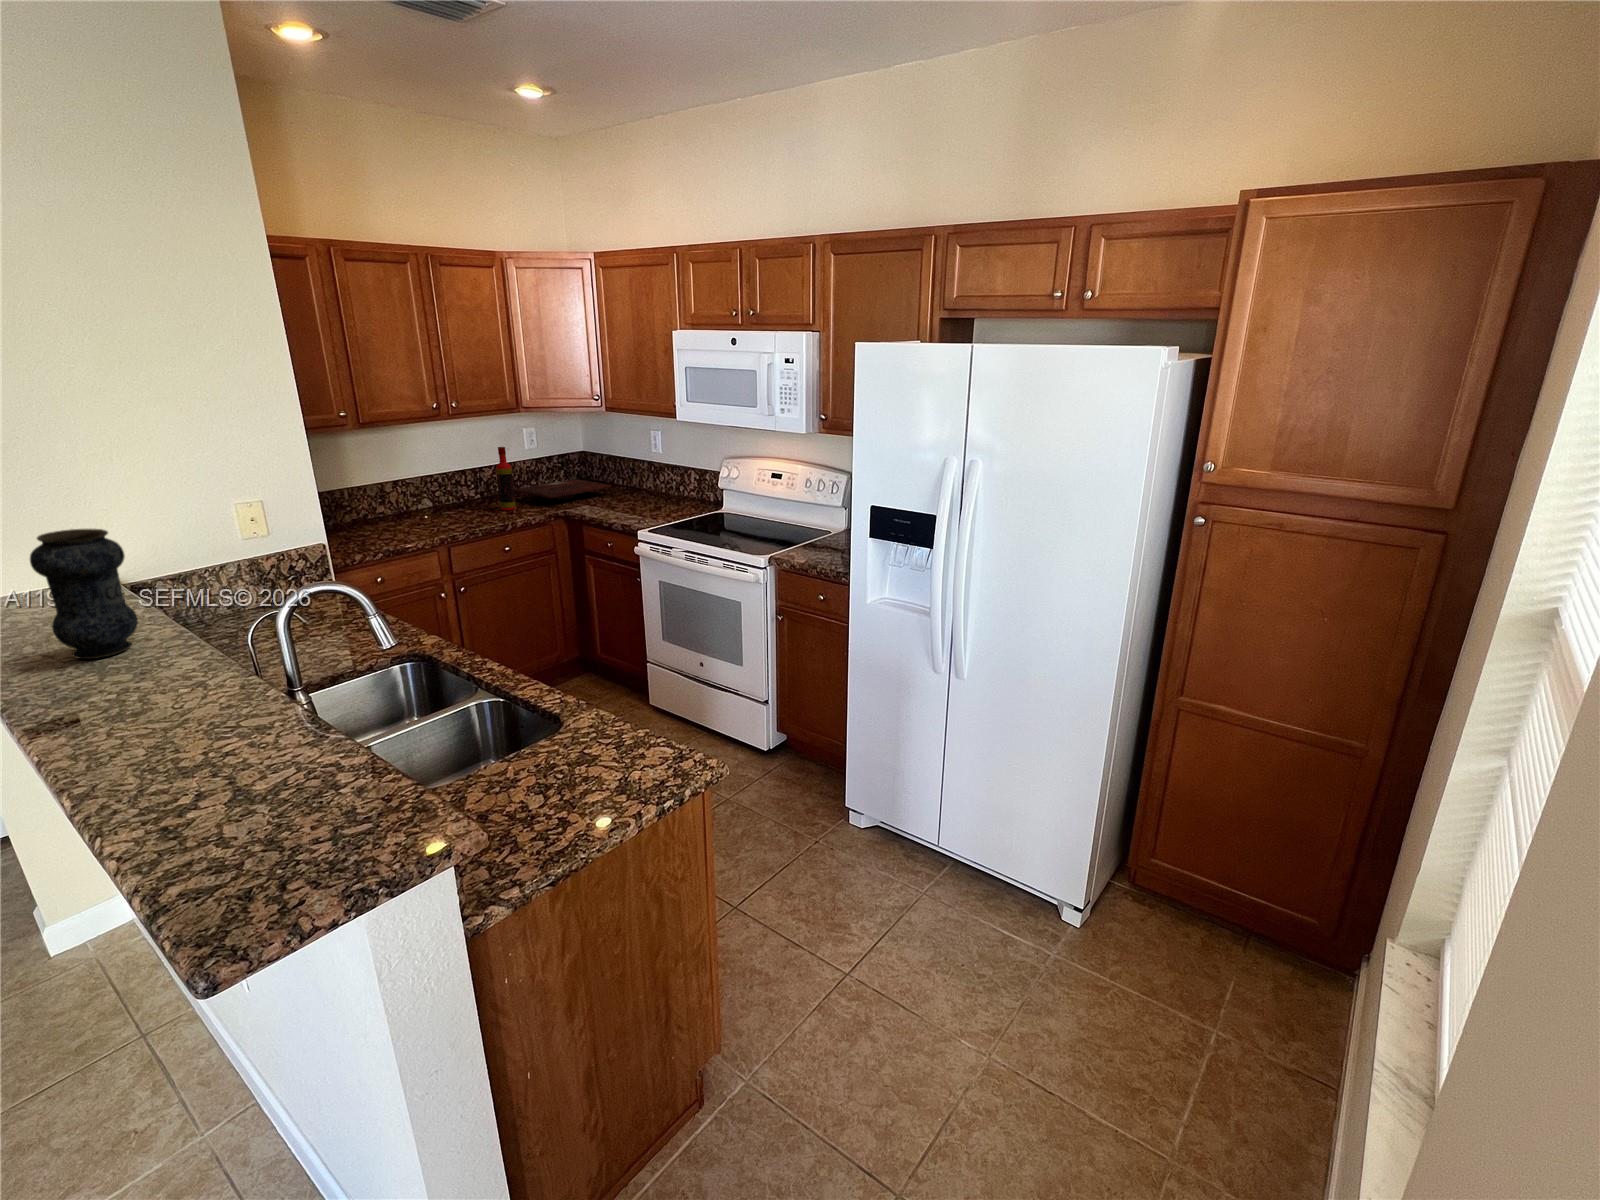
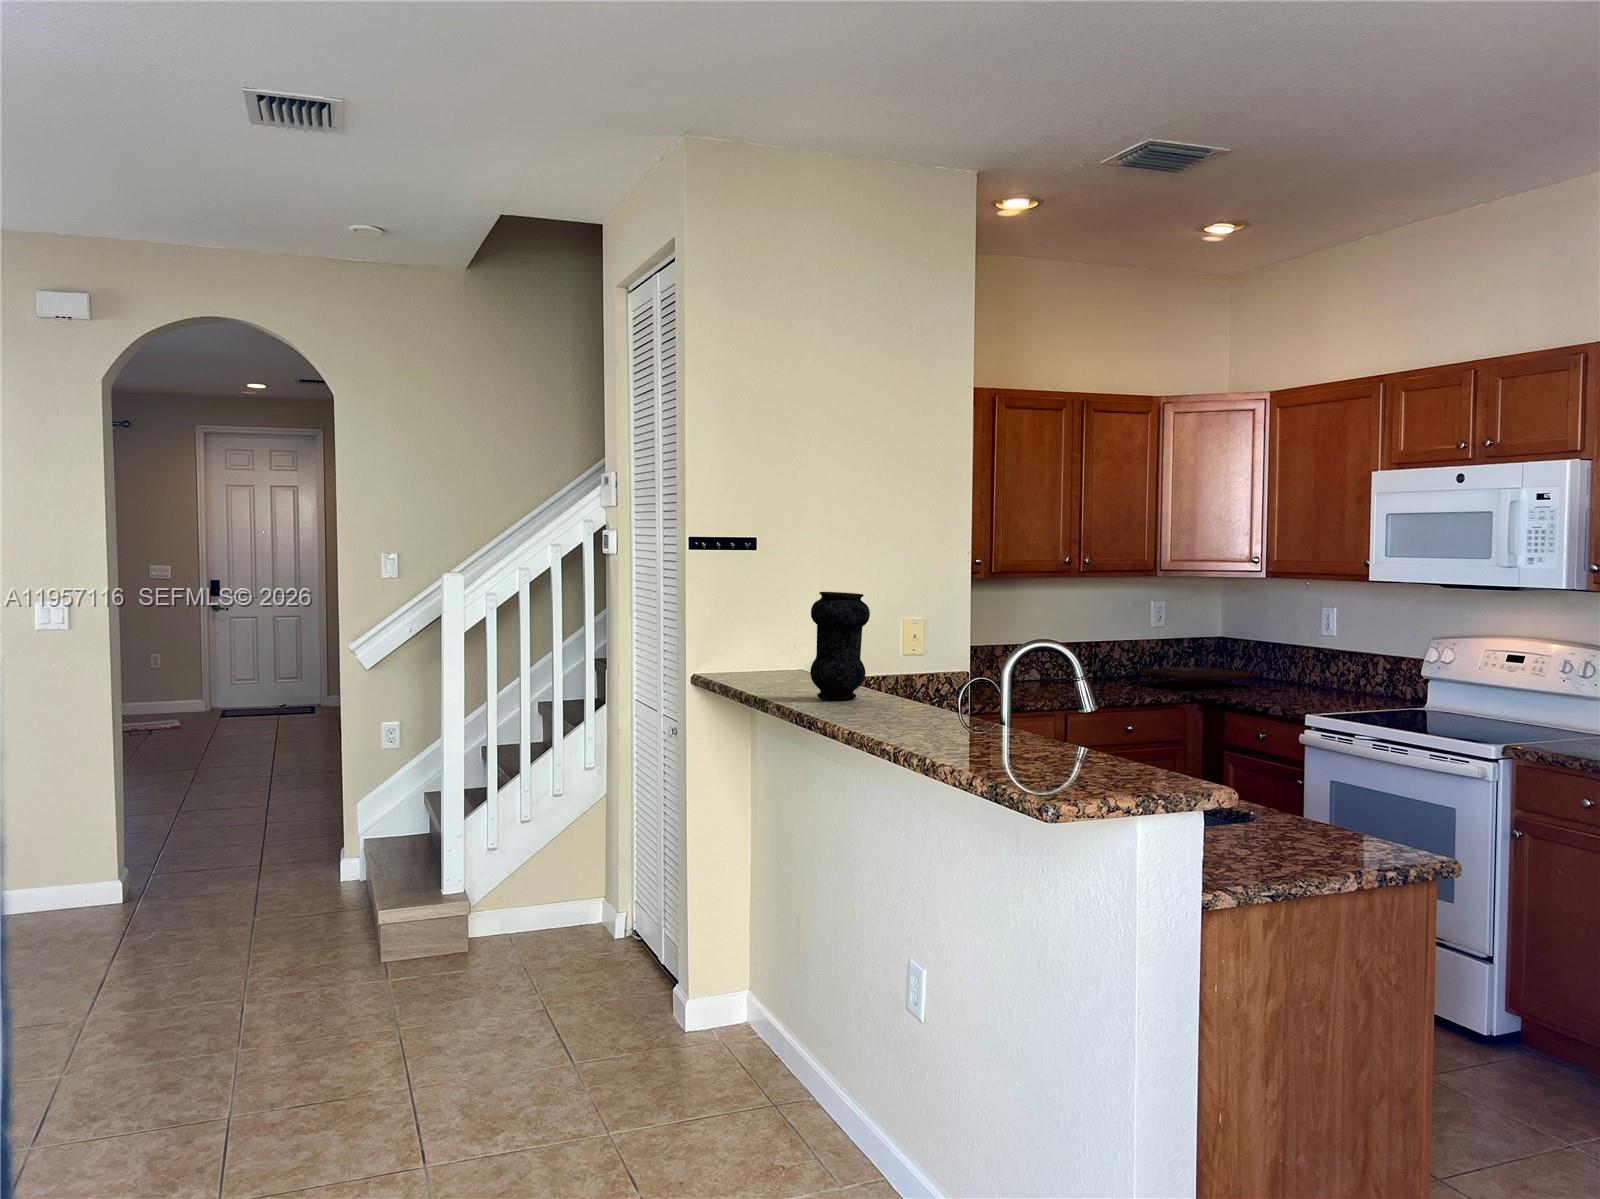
bottle: present [496,447,516,510] -> none [1120,614,1140,690]

